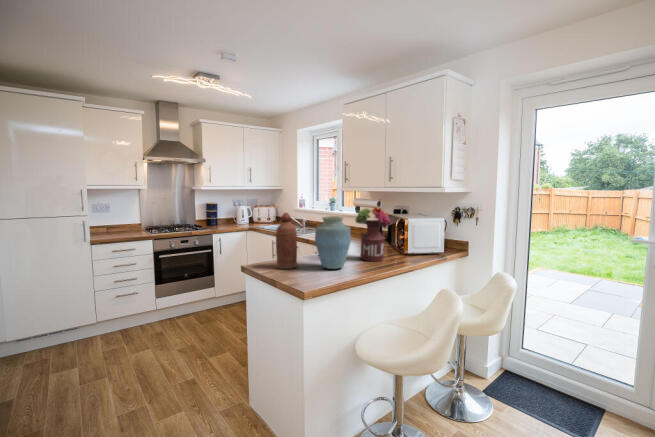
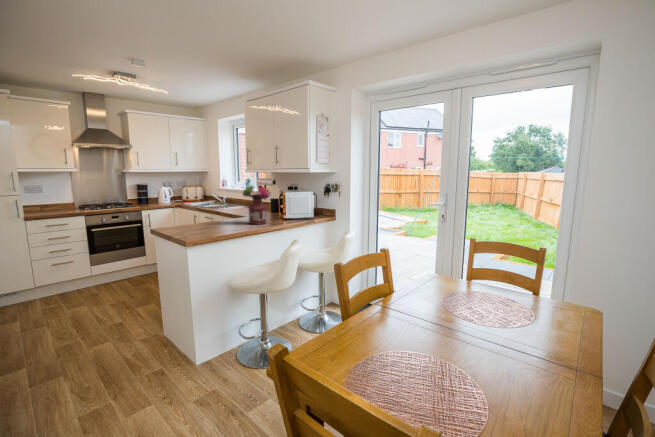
bottle: present [276,213,297,269] -> none [175,189,193,231]
vase: present [315,216,351,269] -> none [206,191,234,230]

